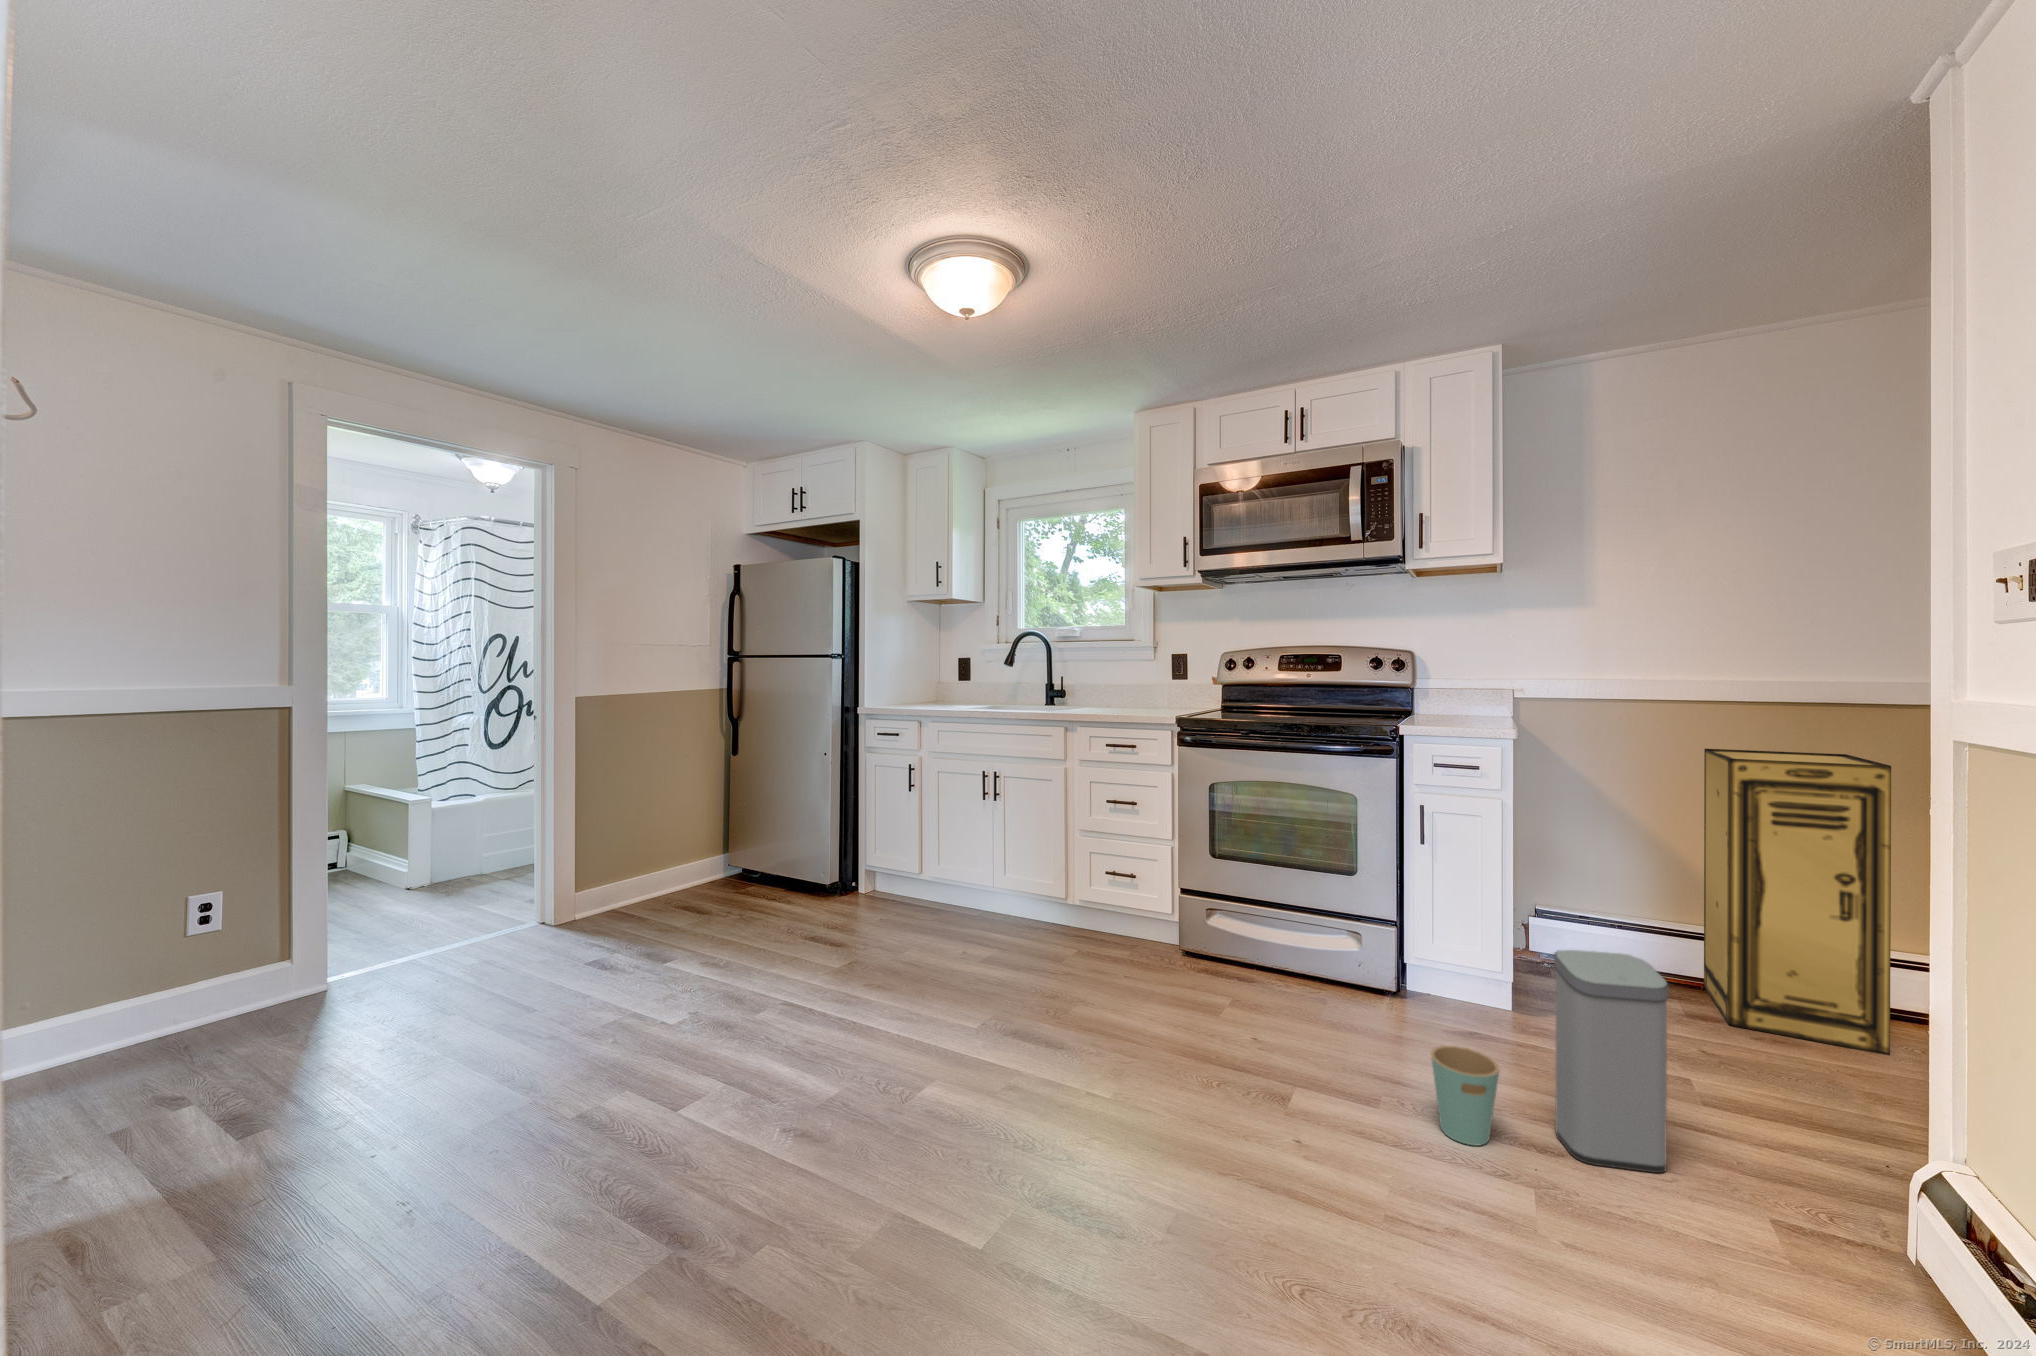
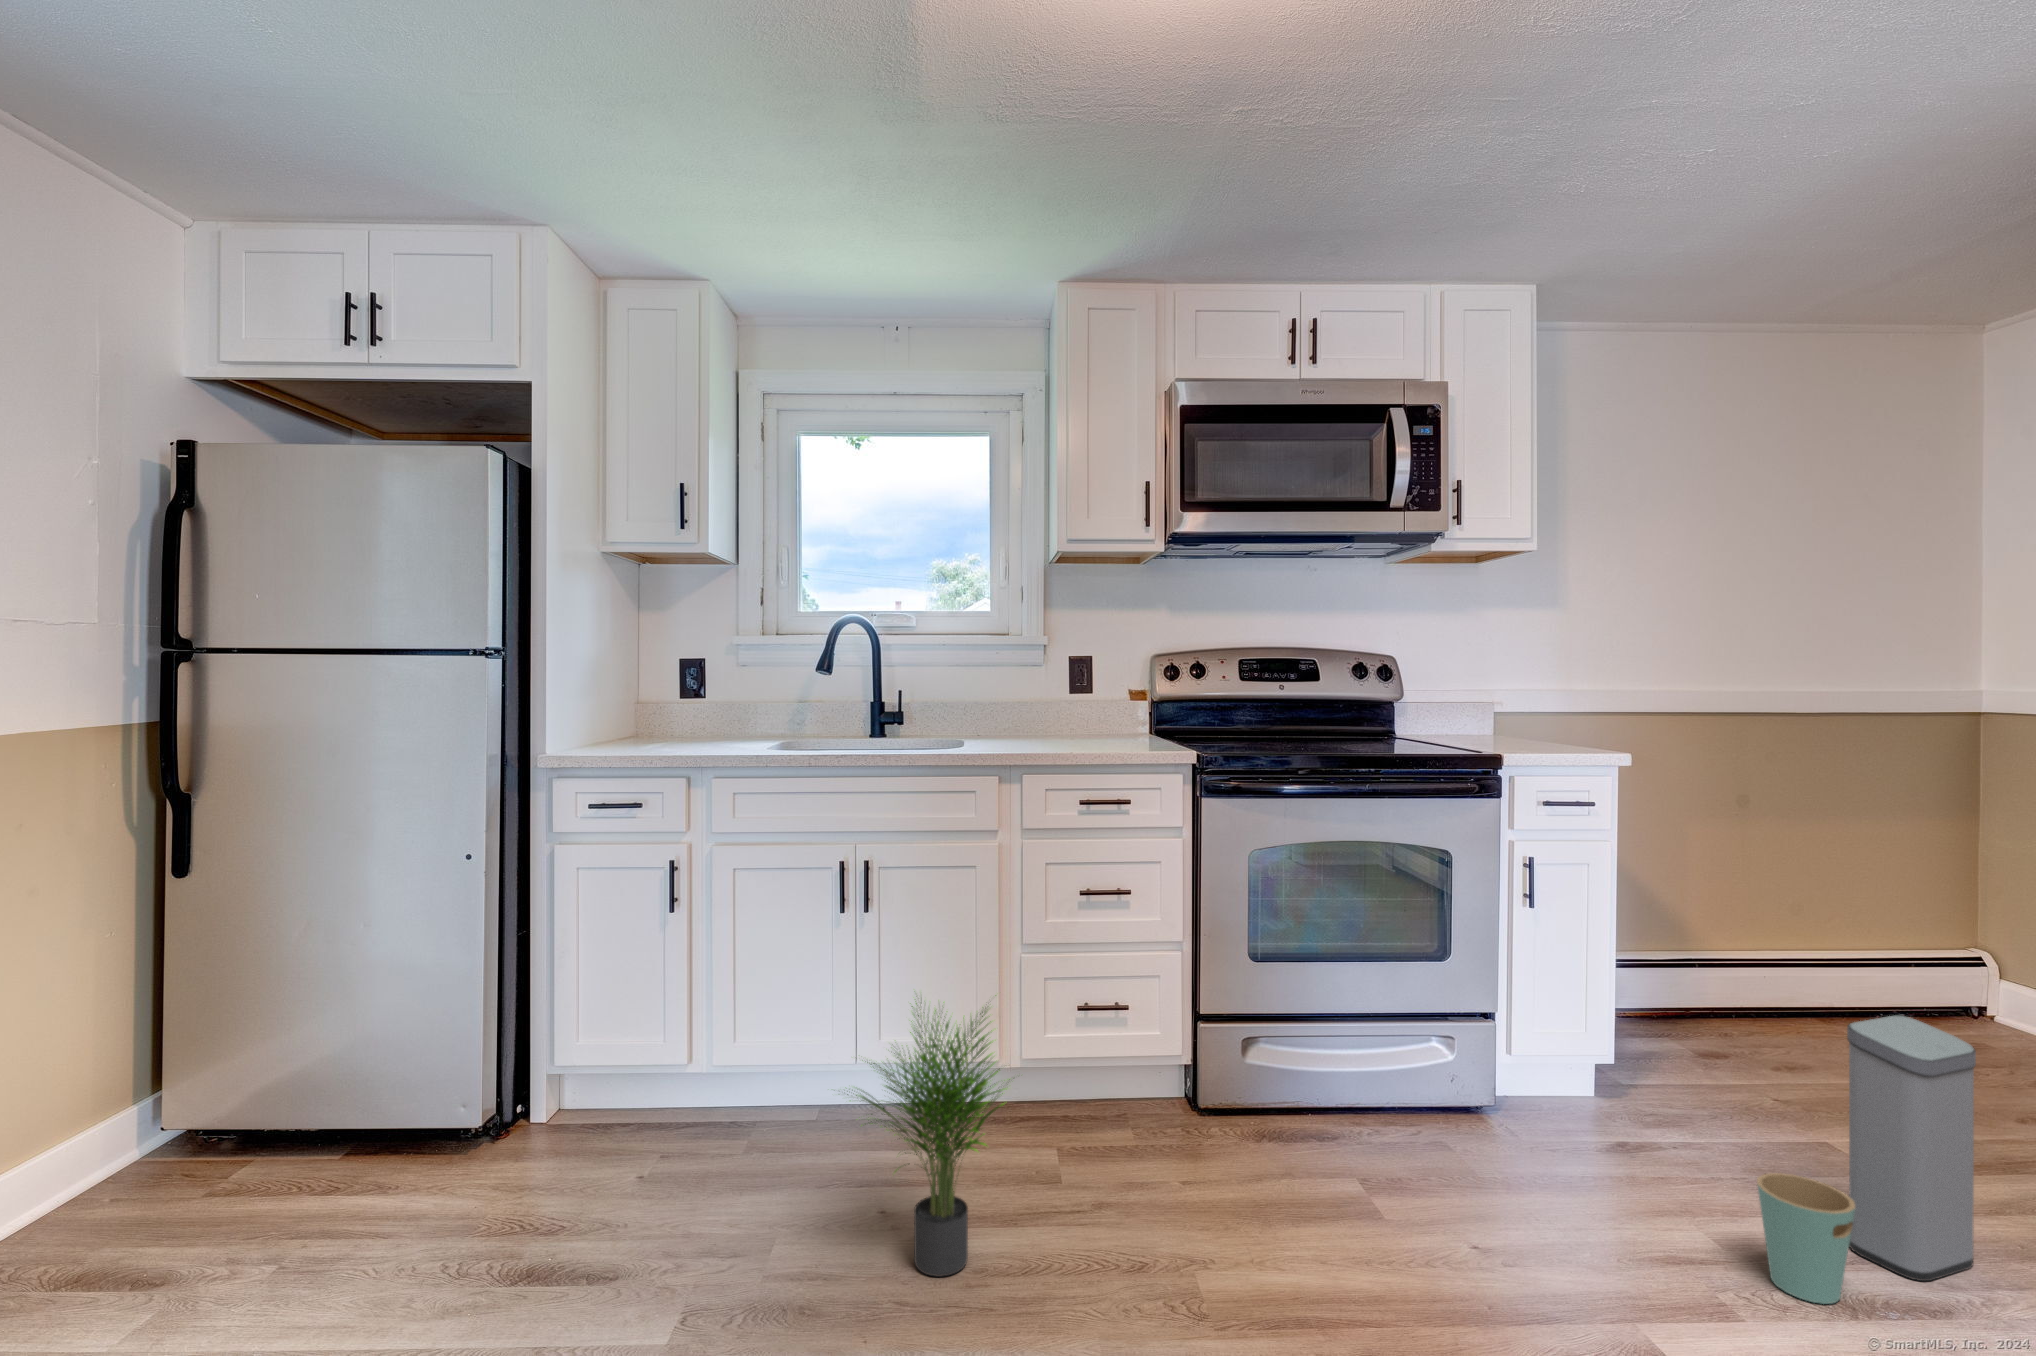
storage cabinet: present [1704,749,1891,1055] -> none [1667,764,1861,1061]
potted plant: none [906,834,996,982] -> present [847,995,1010,1277]

